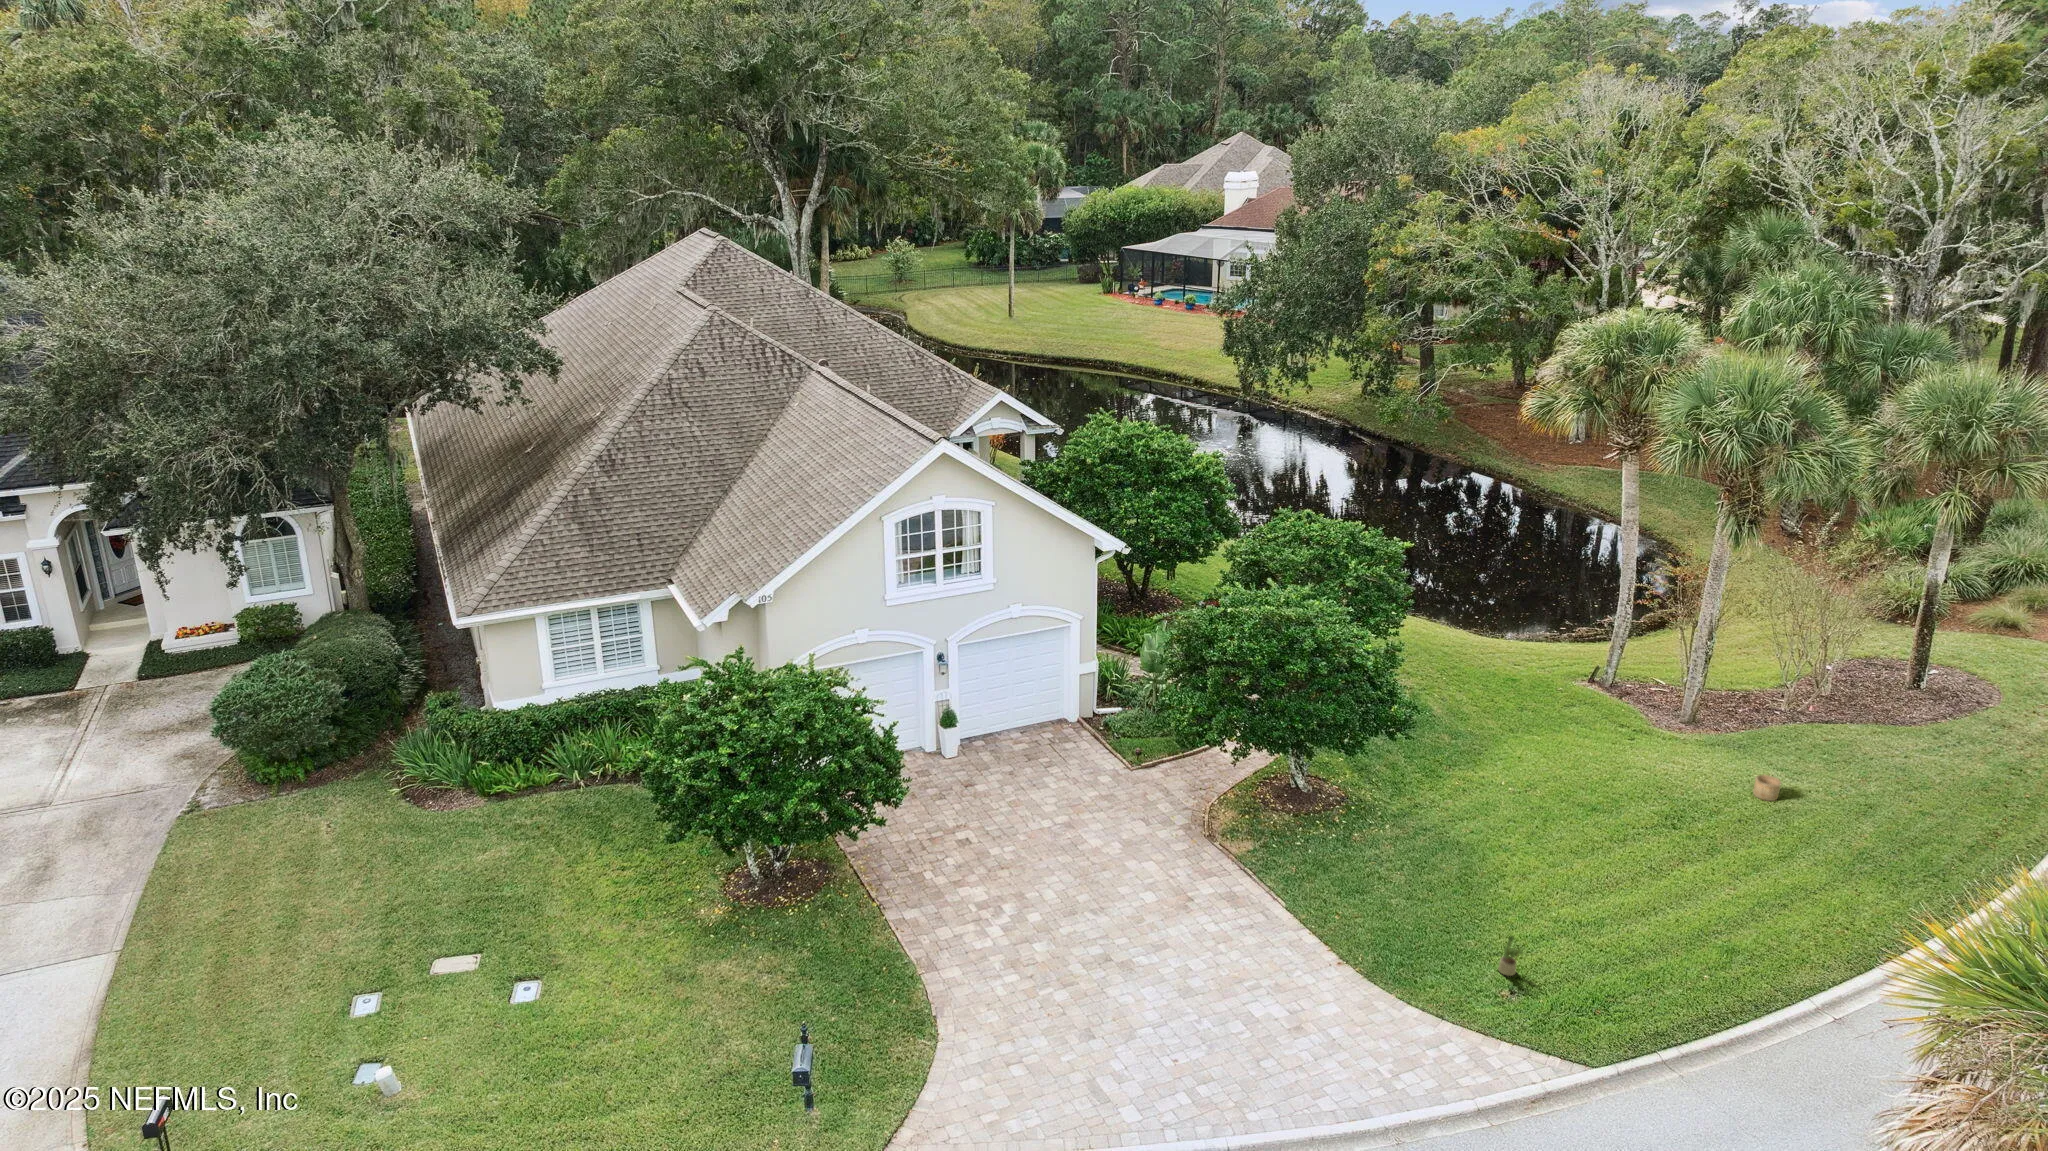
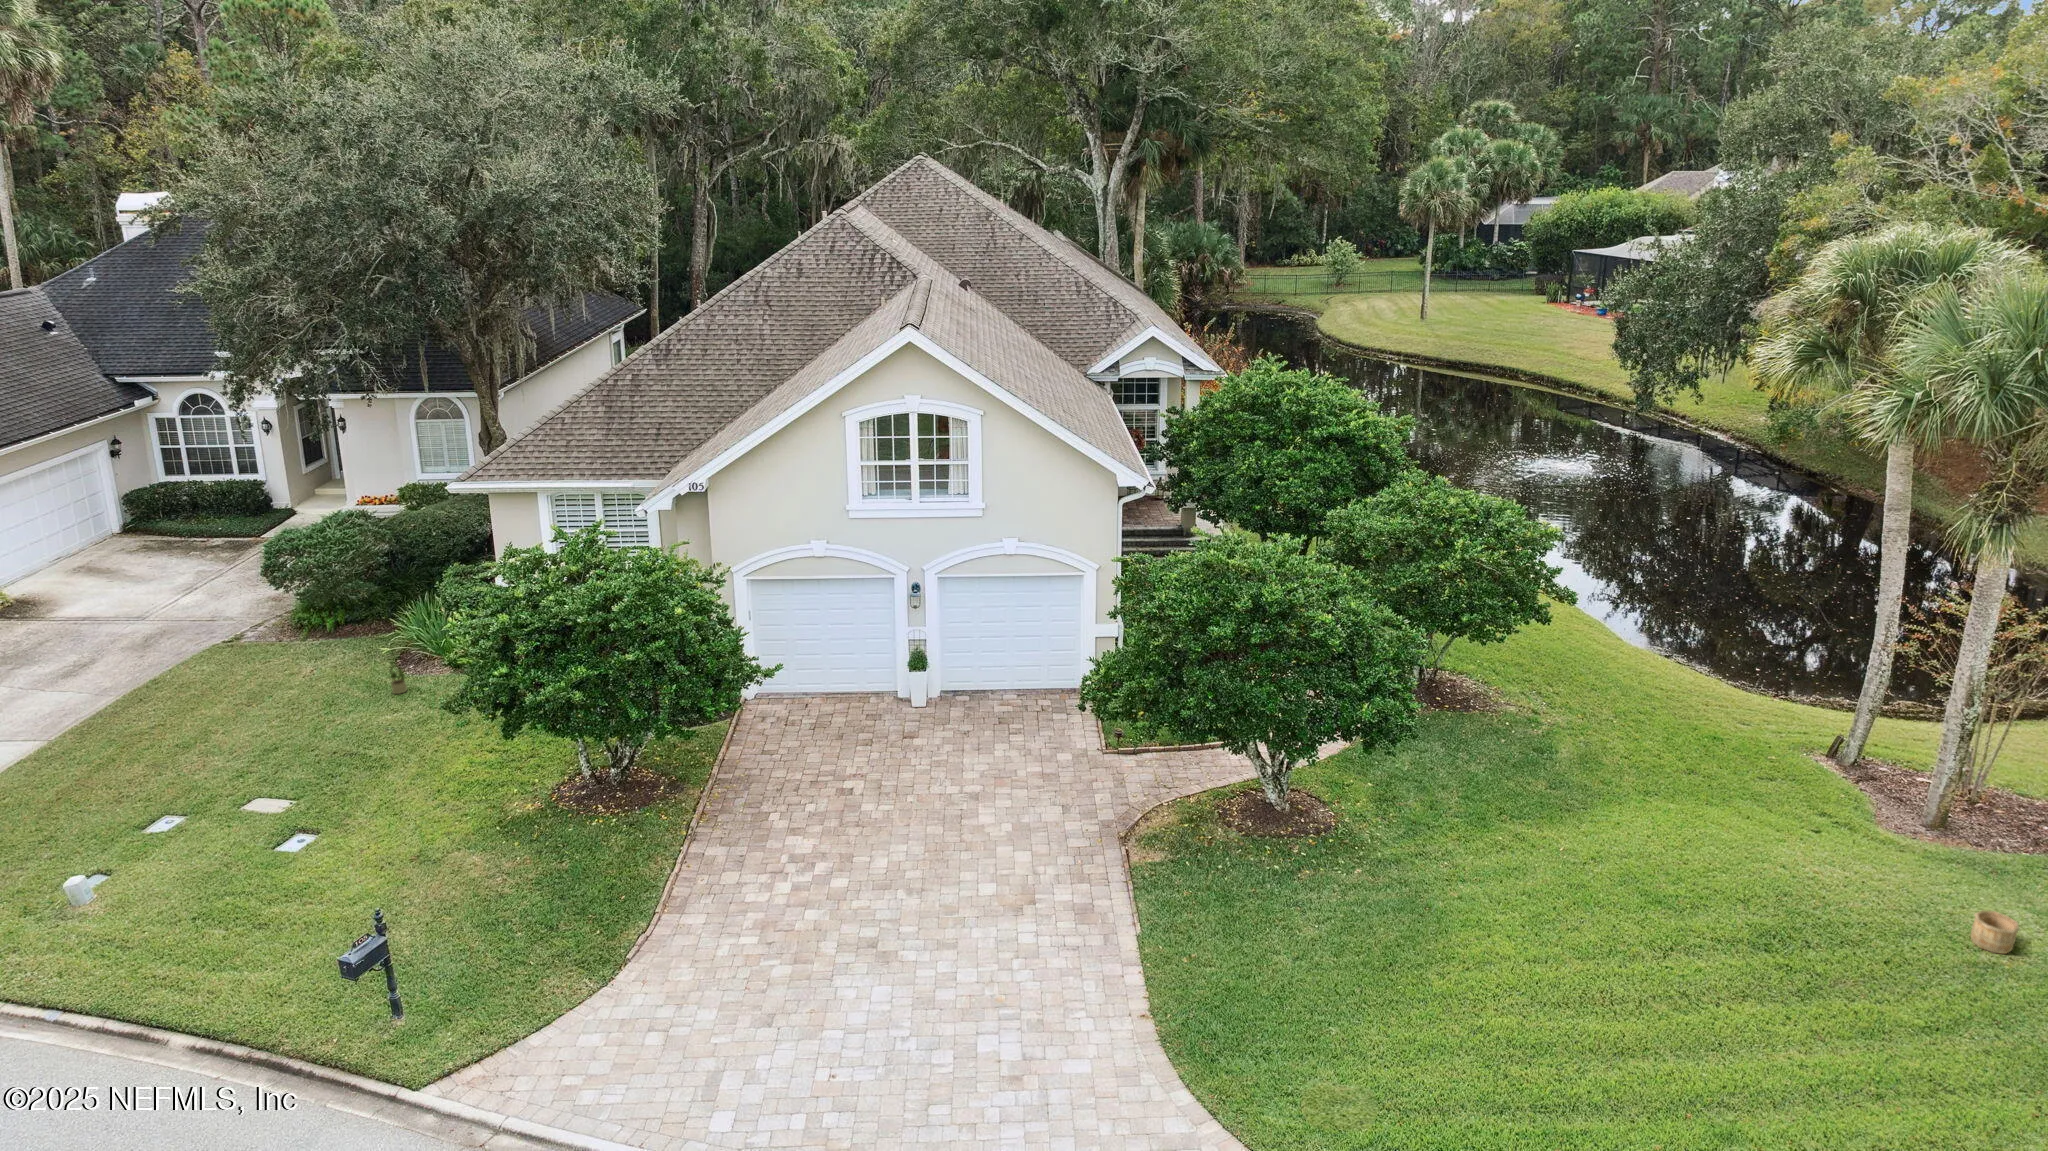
potted plant: present [1498,935,1524,976] -> present [389,659,407,694]

